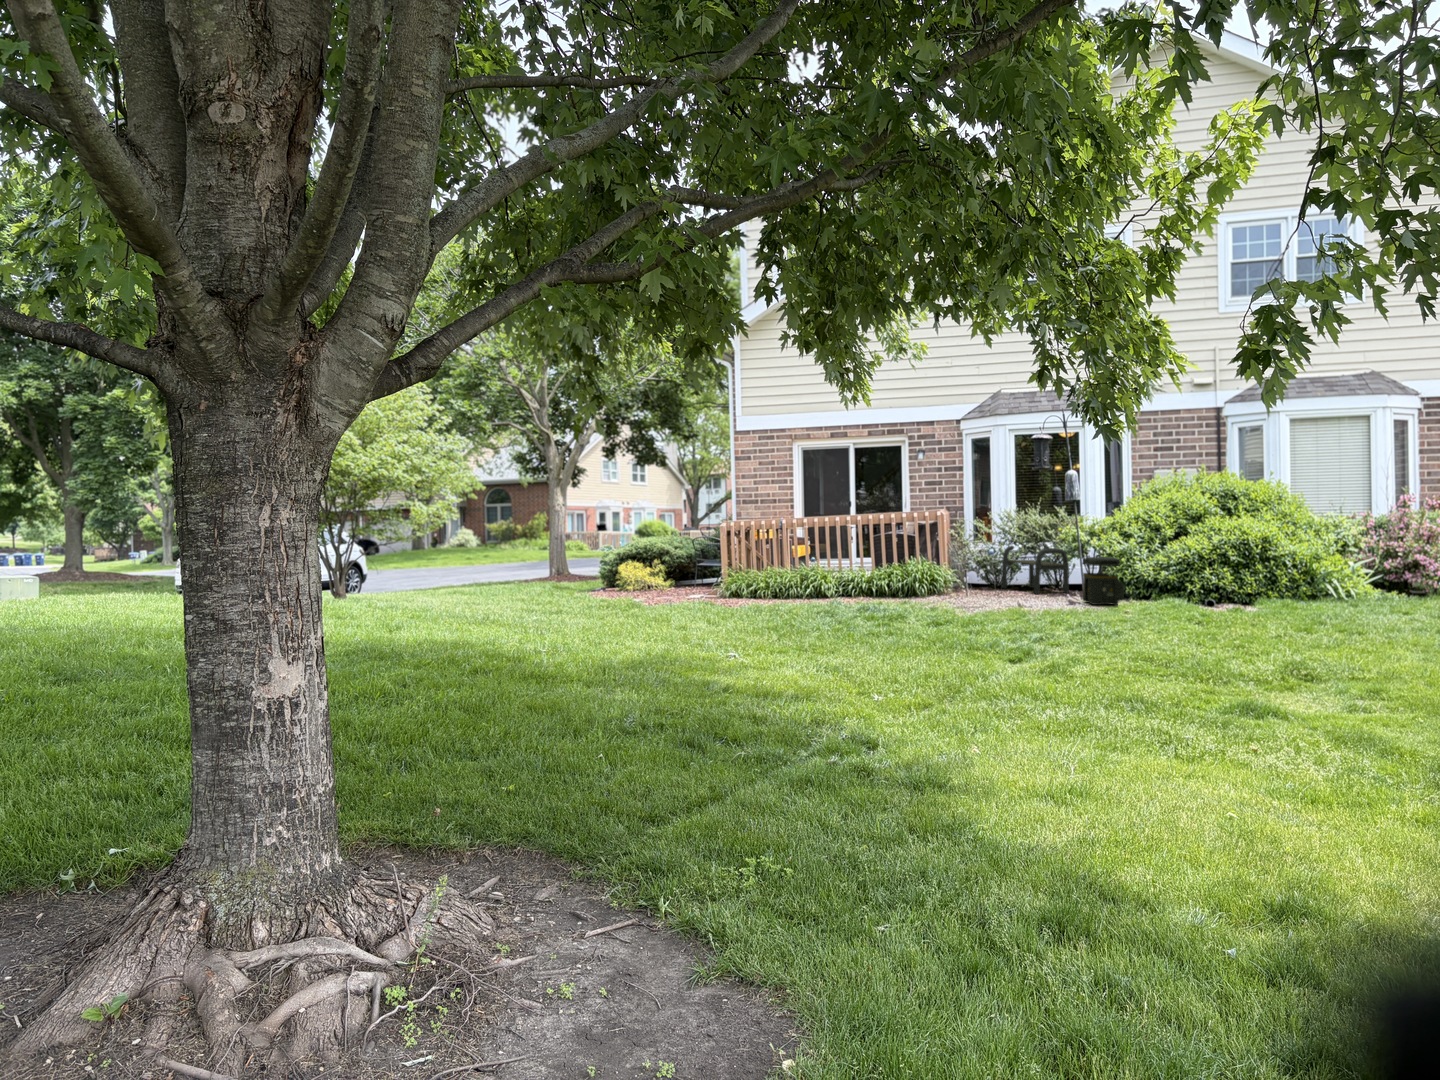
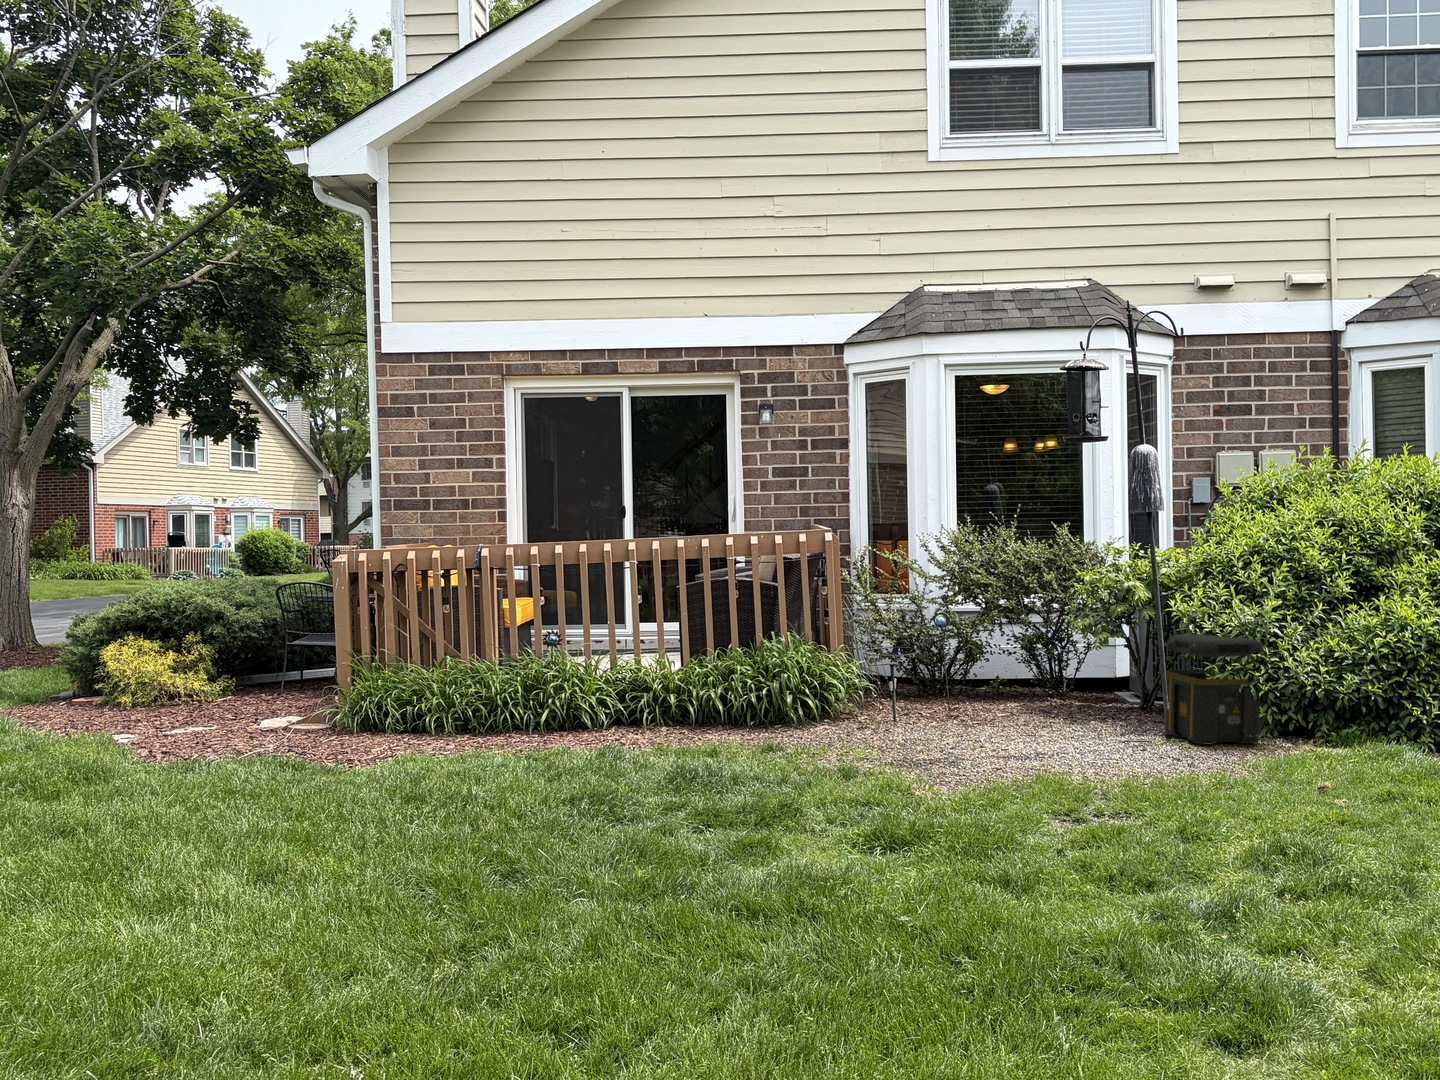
bench: present [1001,546,1069,594] -> none [953,602,1102,712]

